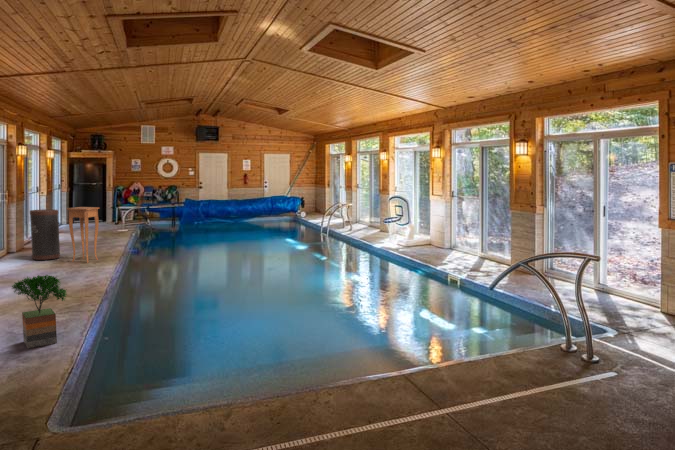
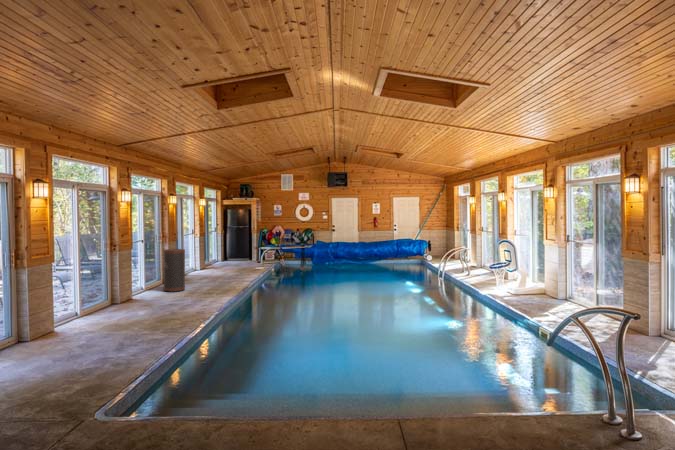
side table: present [67,207,99,262] -> none [187,247,213,296]
potted tree: present [12,275,67,348] -> none [72,306,117,369]

